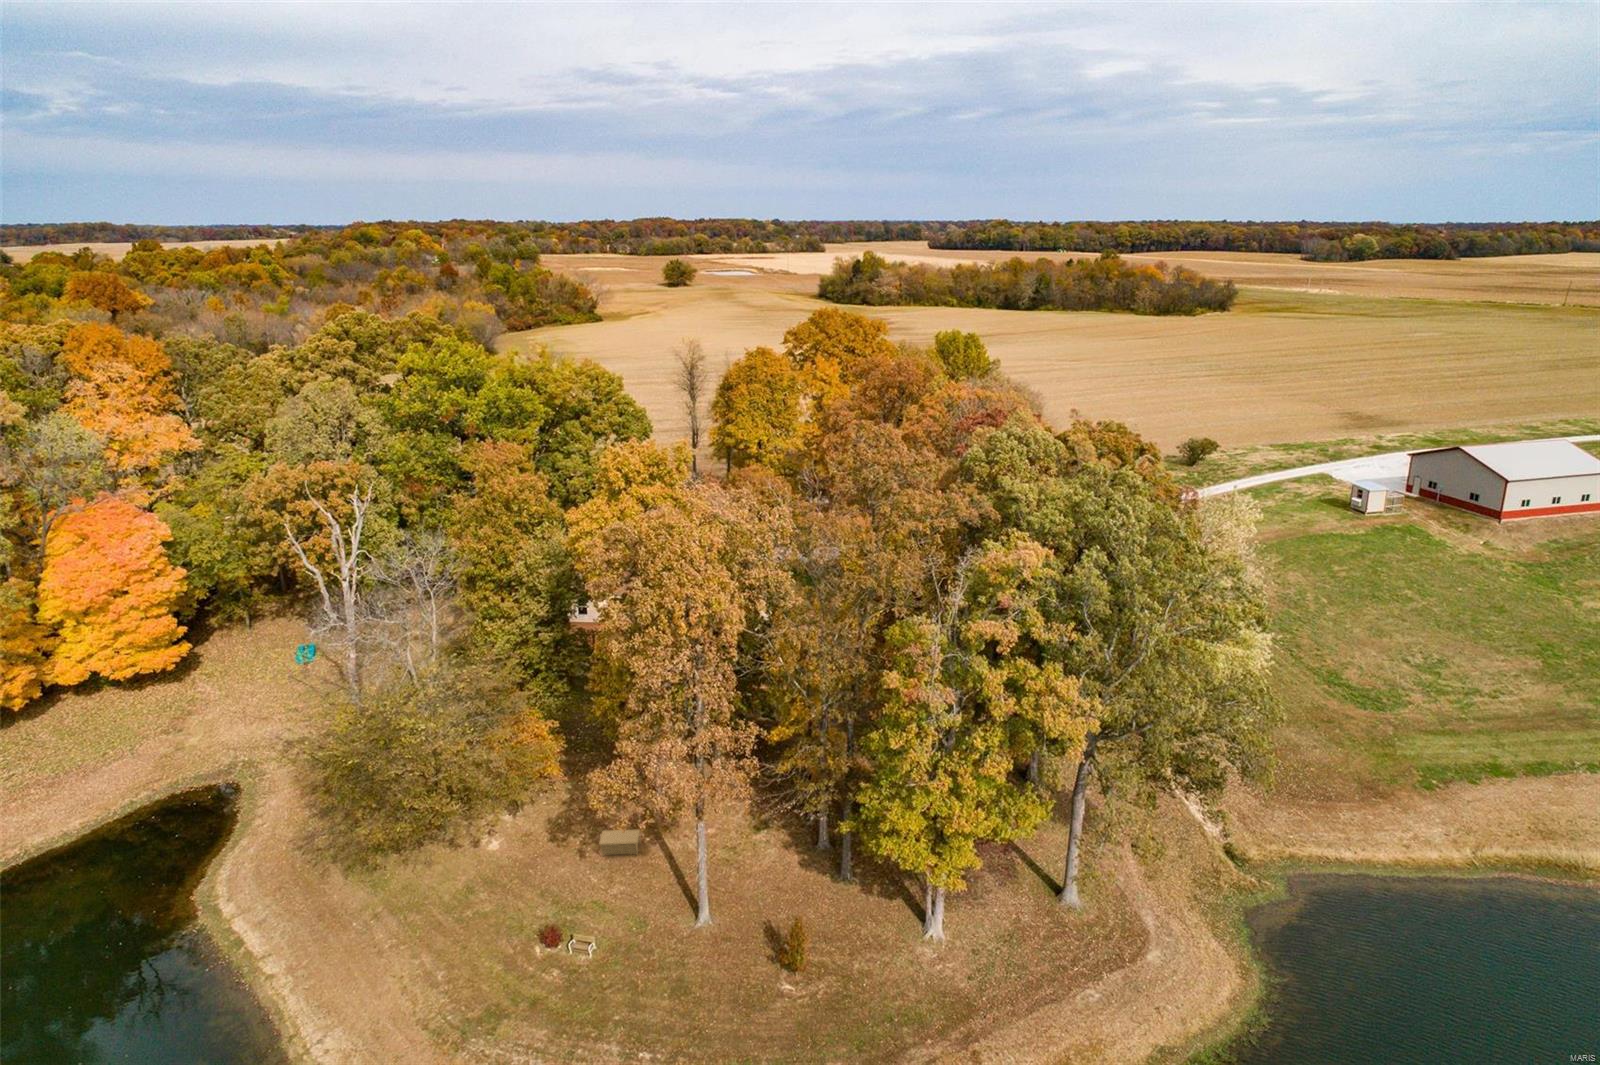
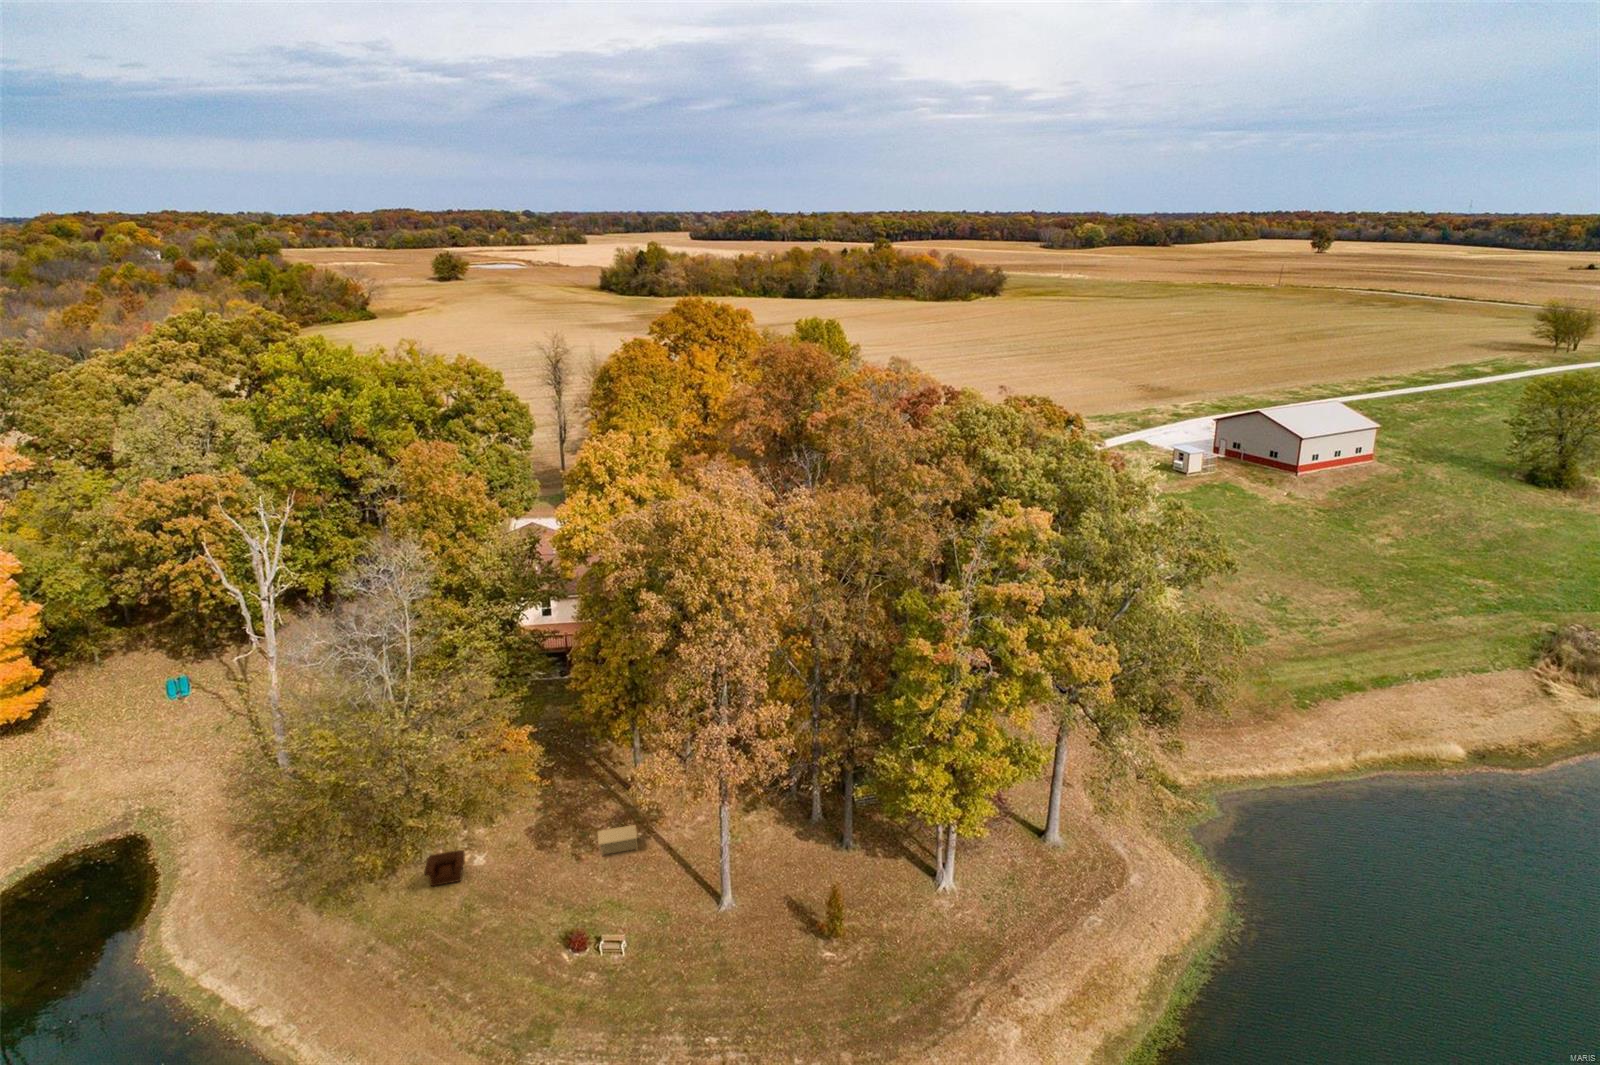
armchair: none [435,831,476,863] -> present [424,850,465,886]

